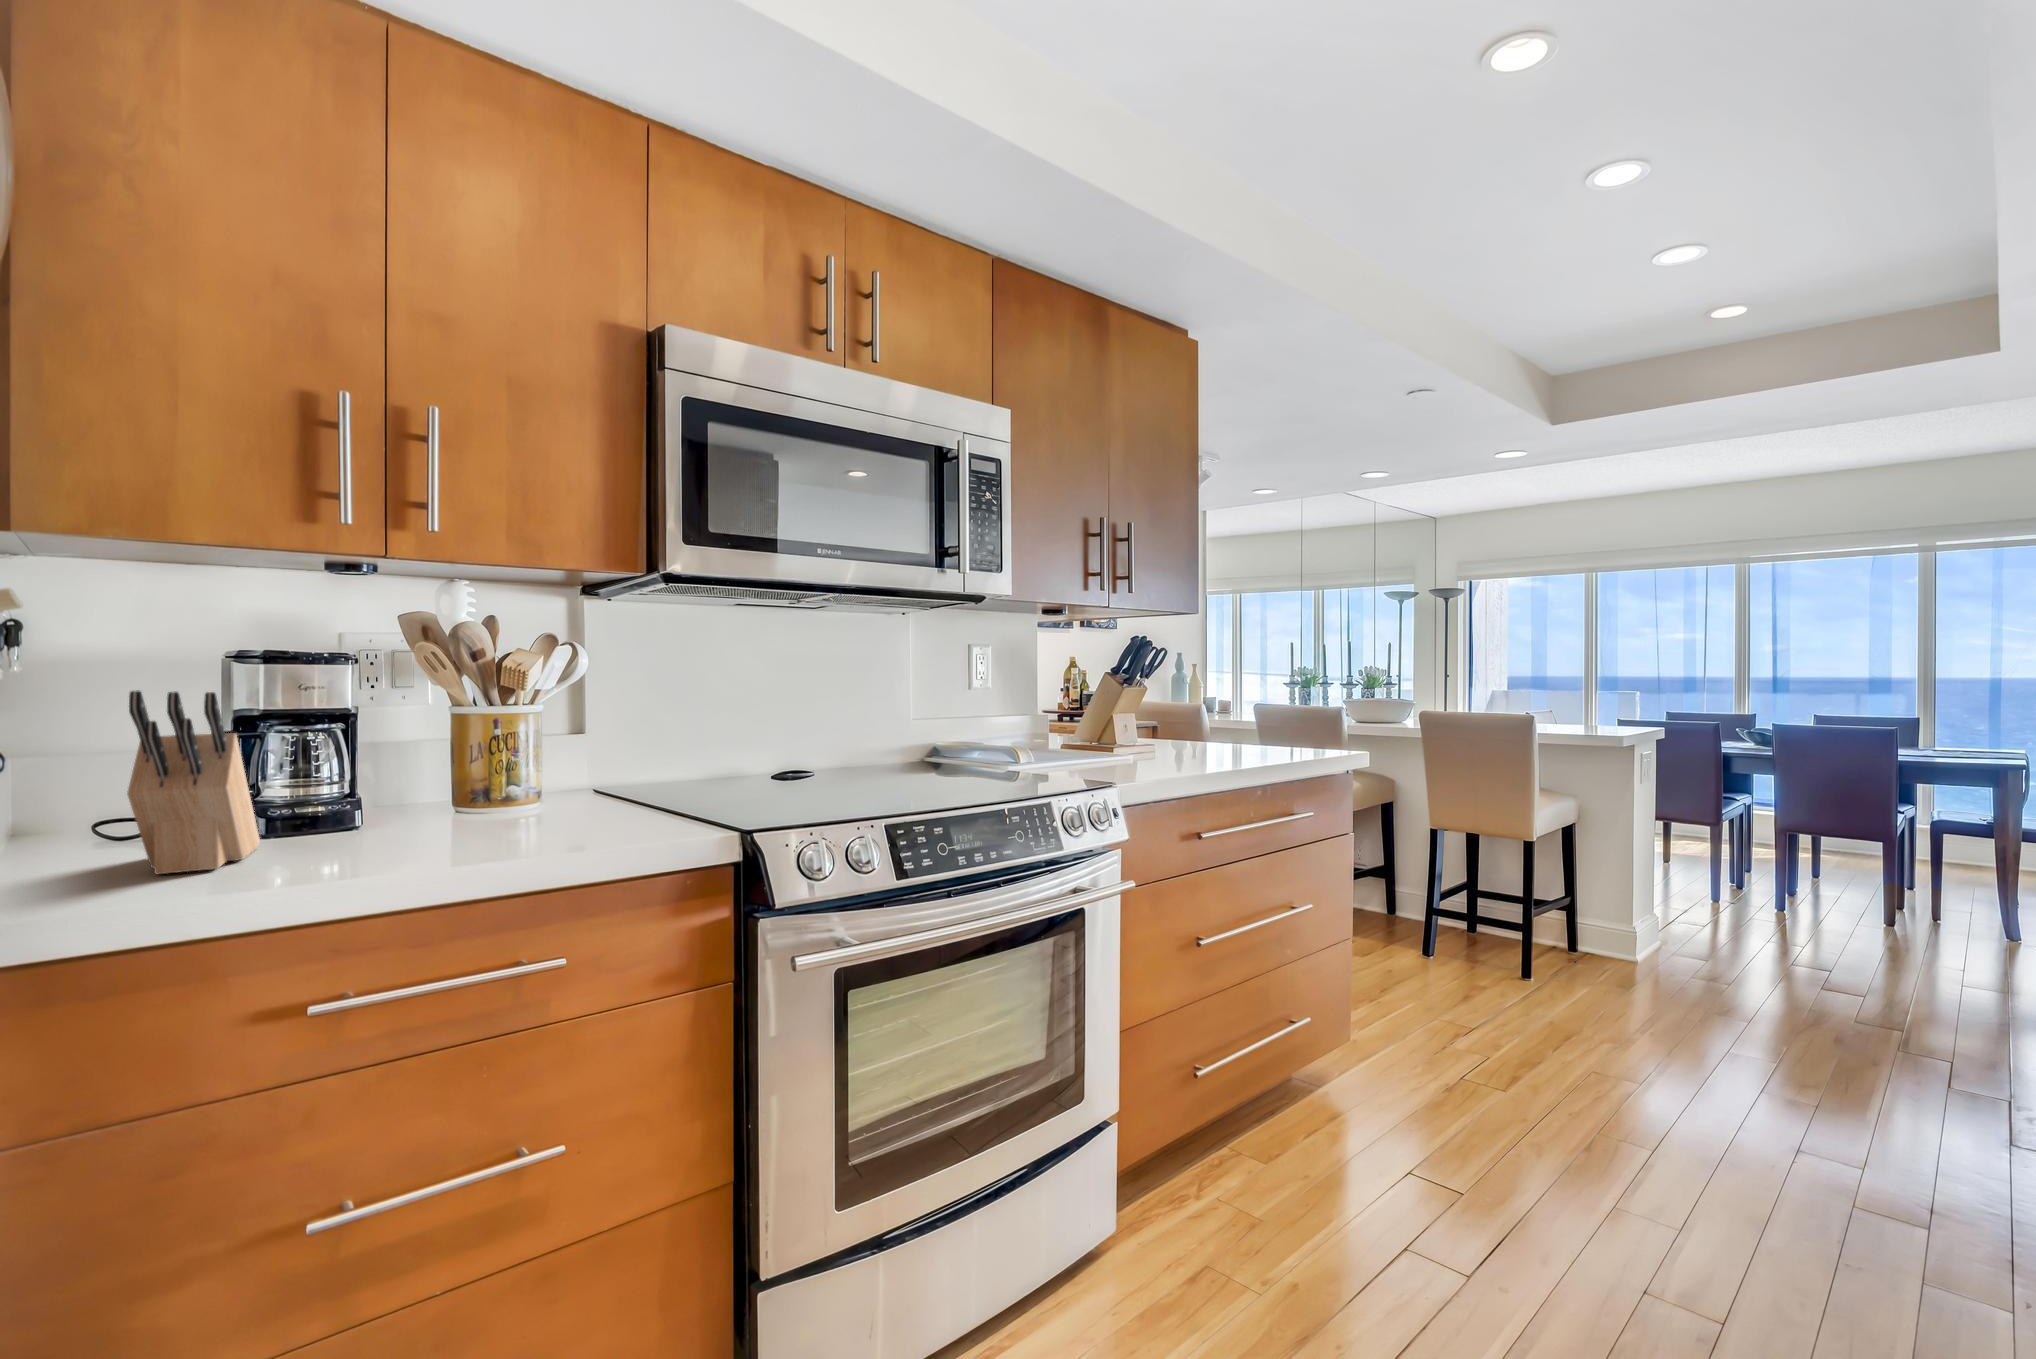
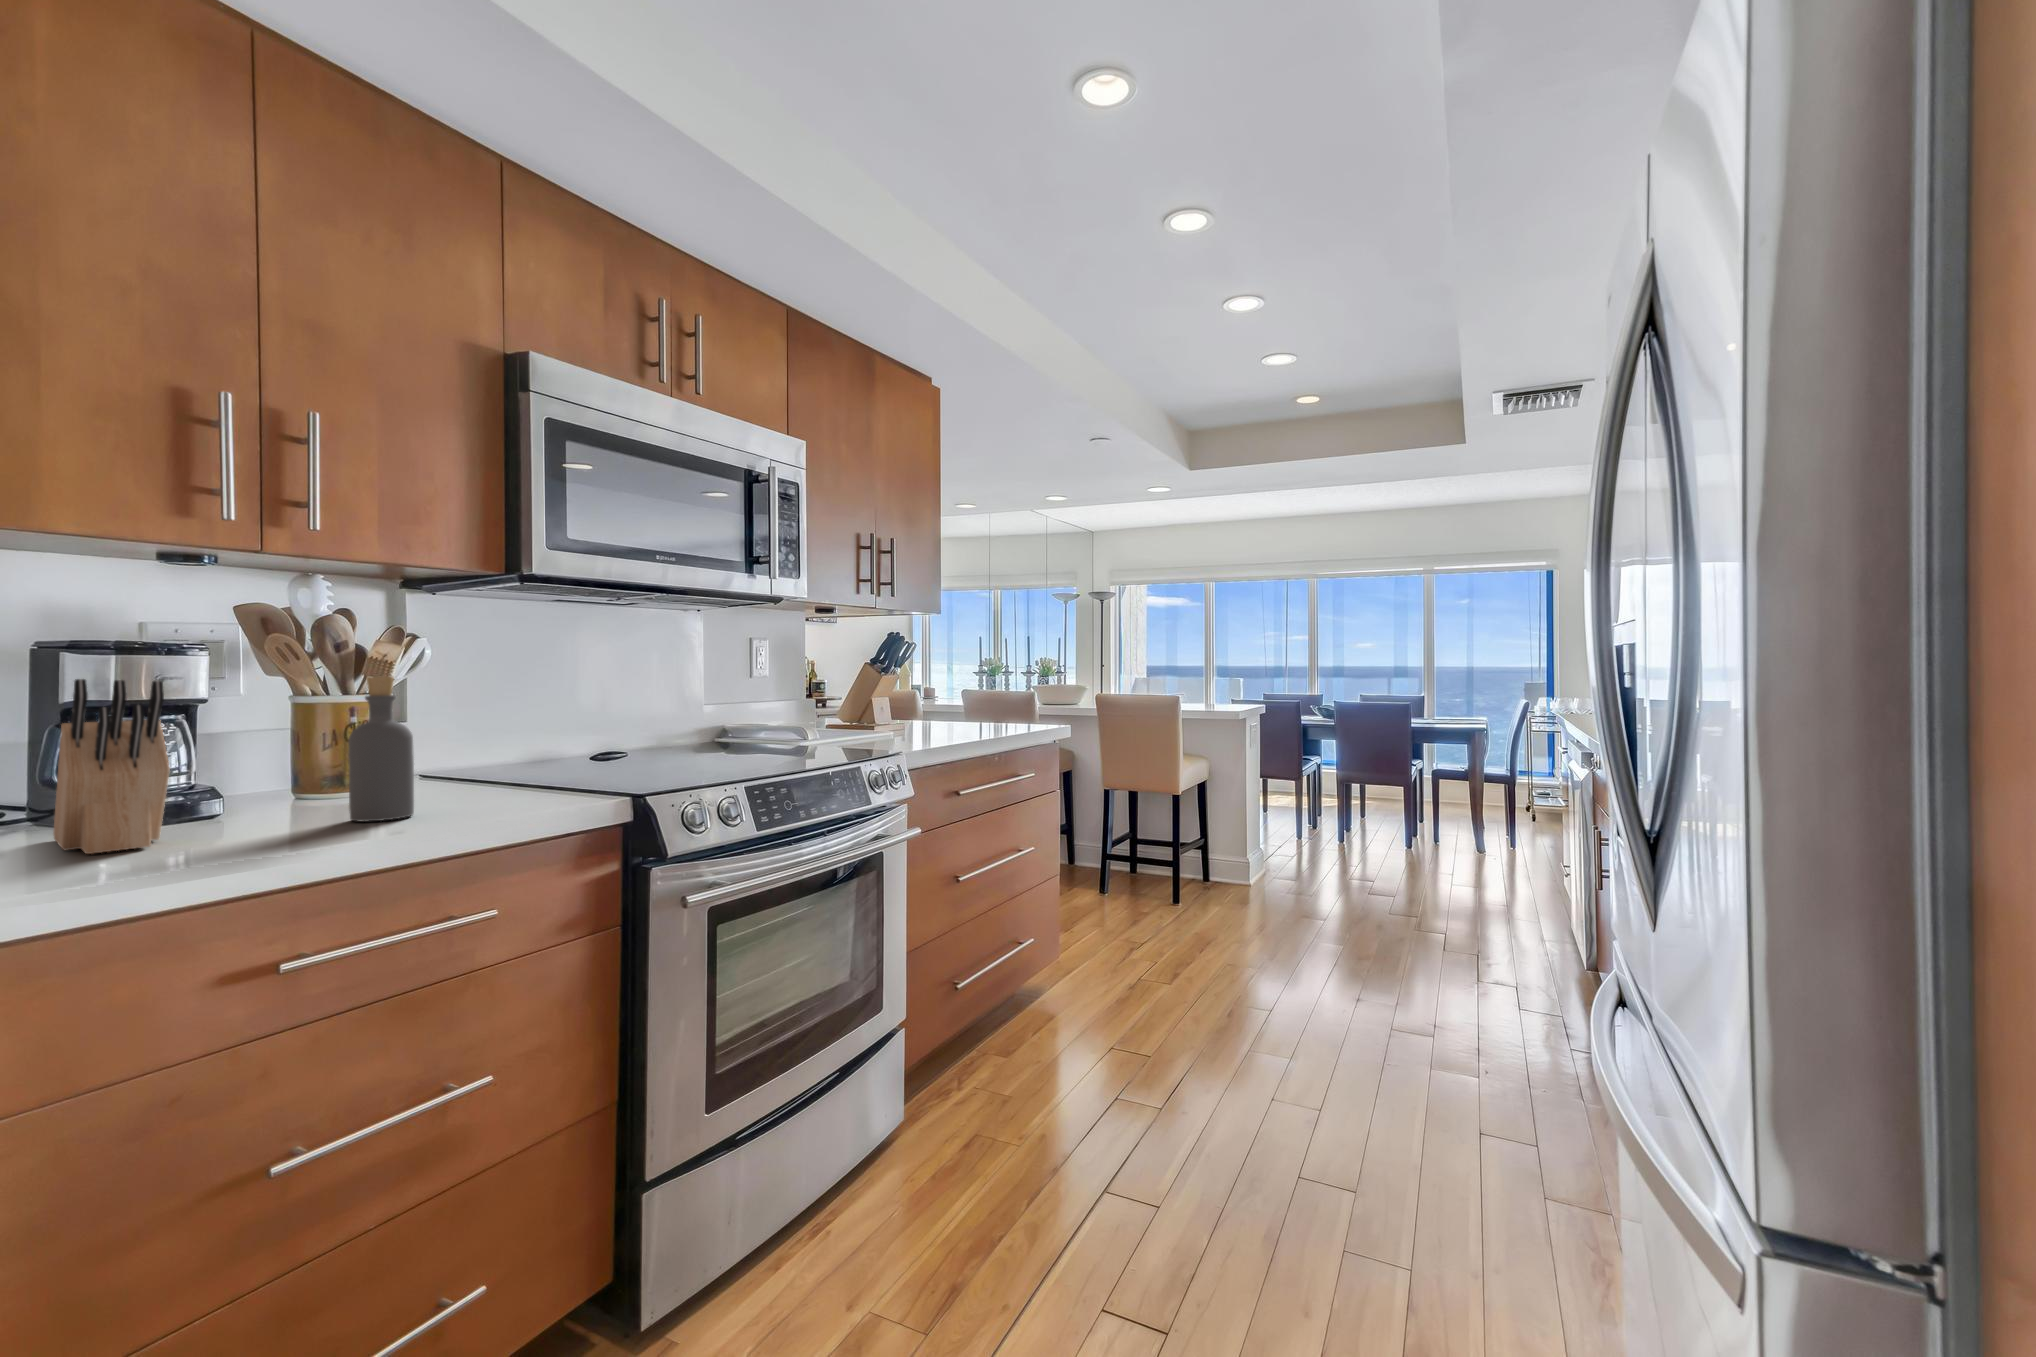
bottle: none [432,687,500,849] -> present [348,676,414,822]

